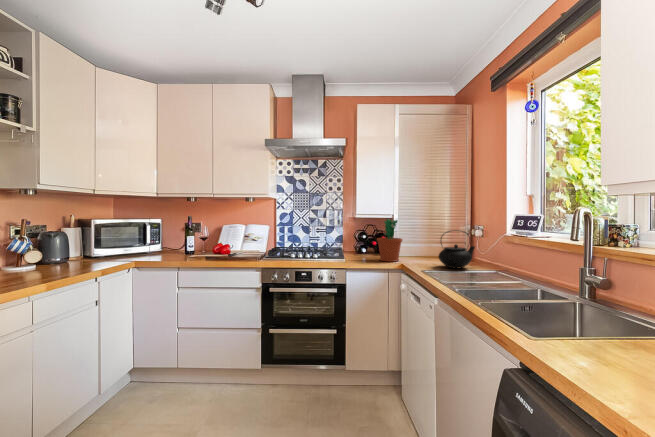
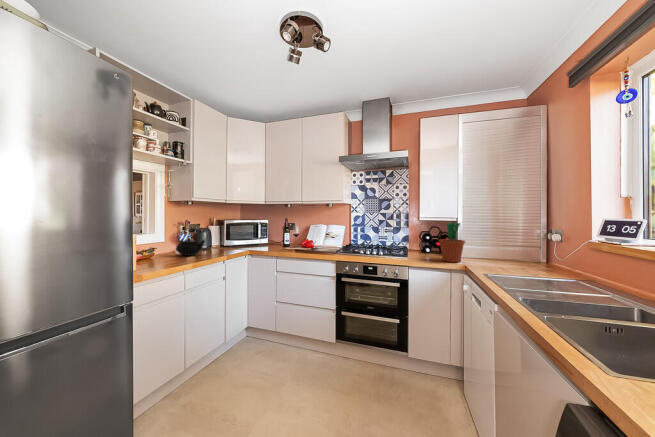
teapot: present [438,230,475,268] -> present [176,239,205,256]

